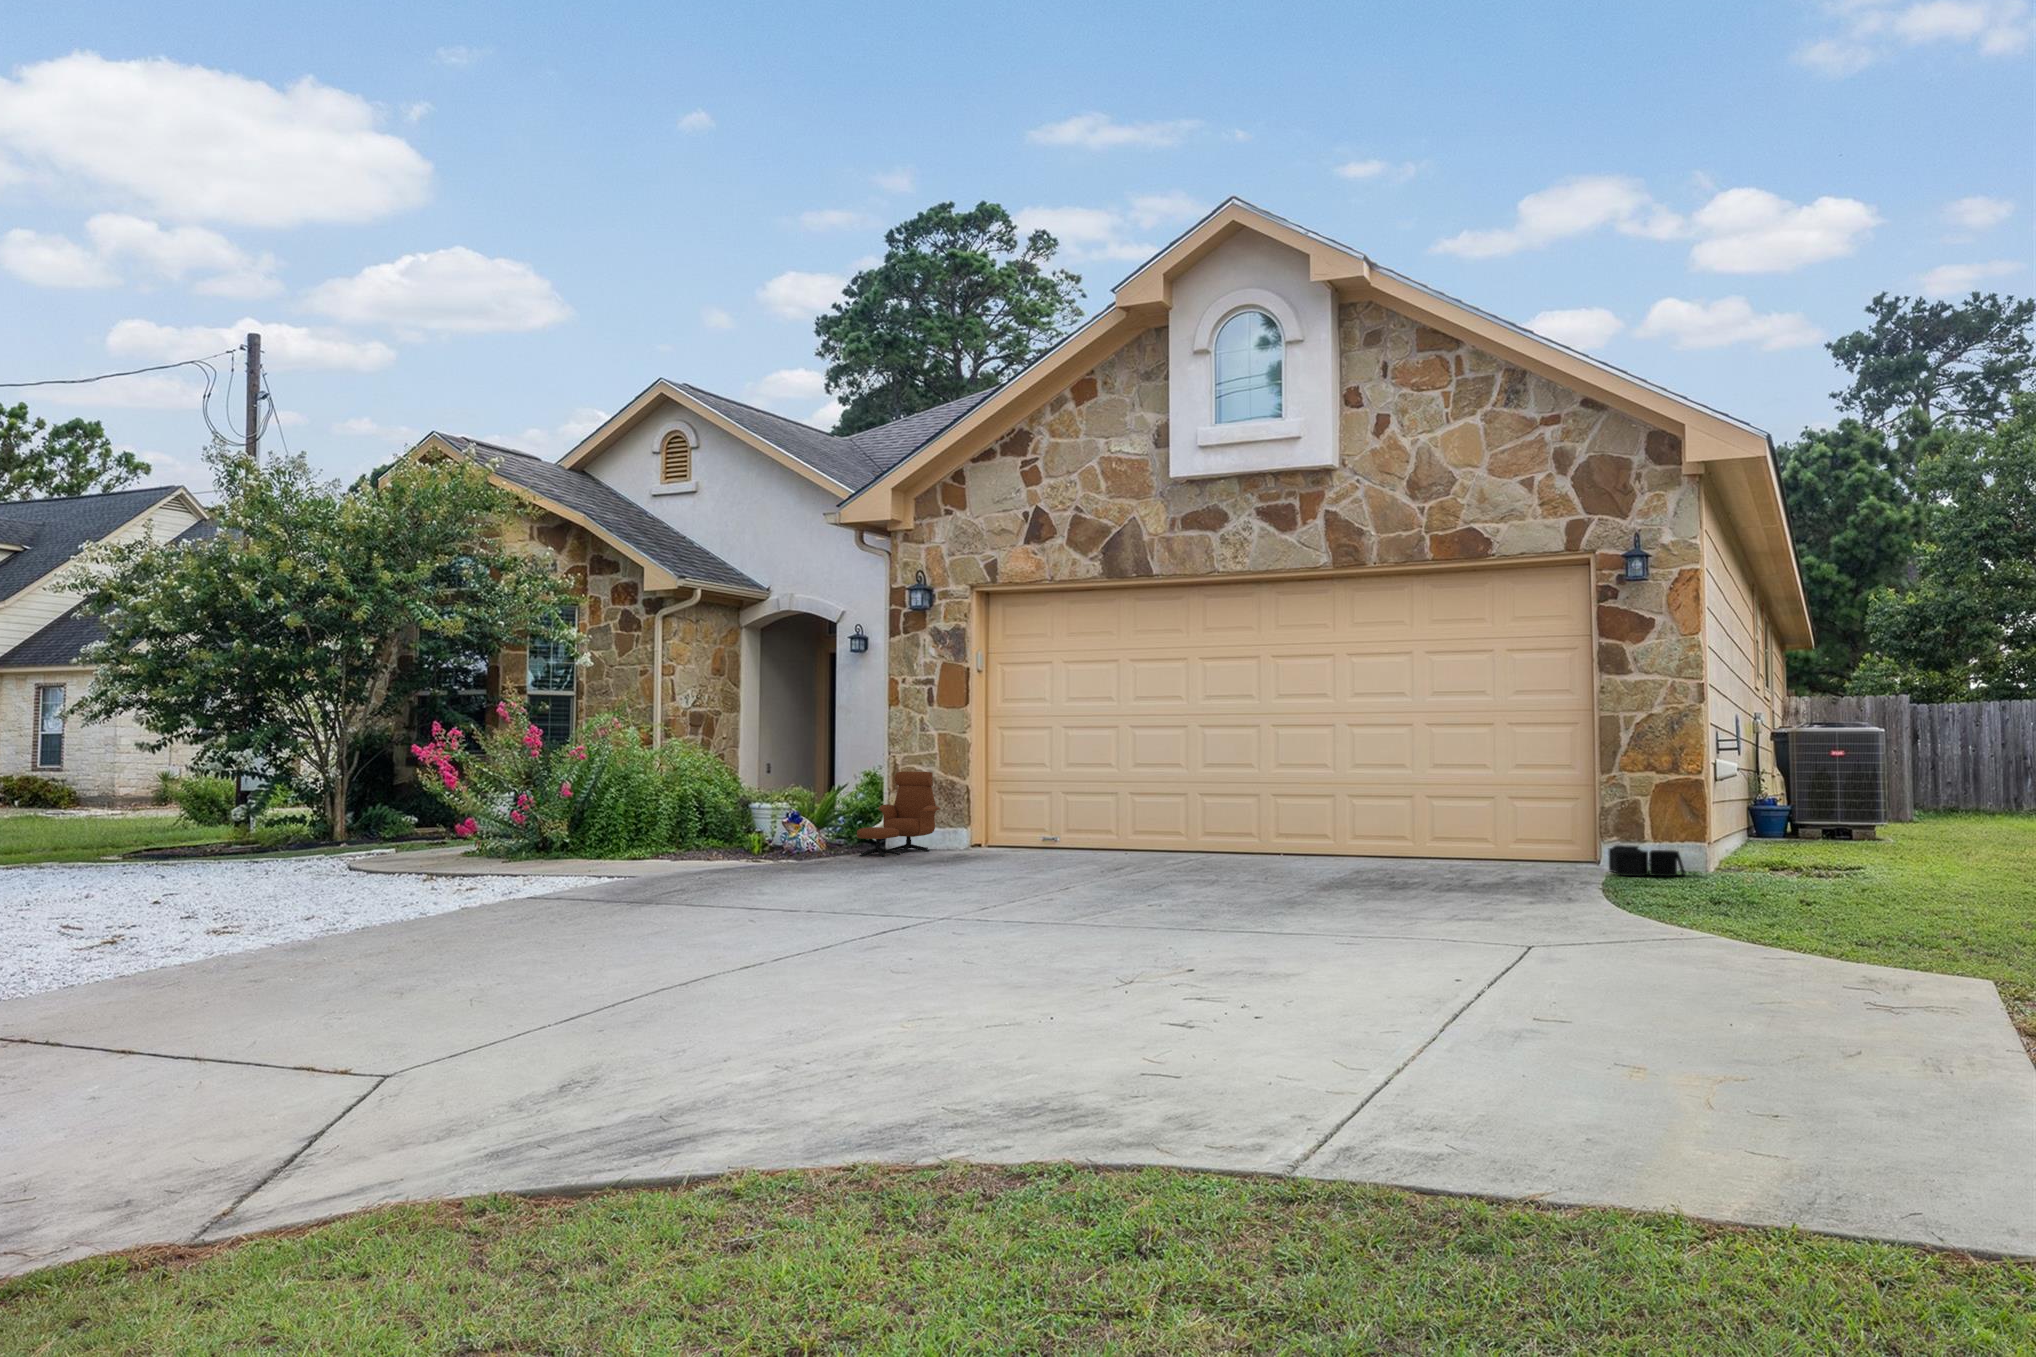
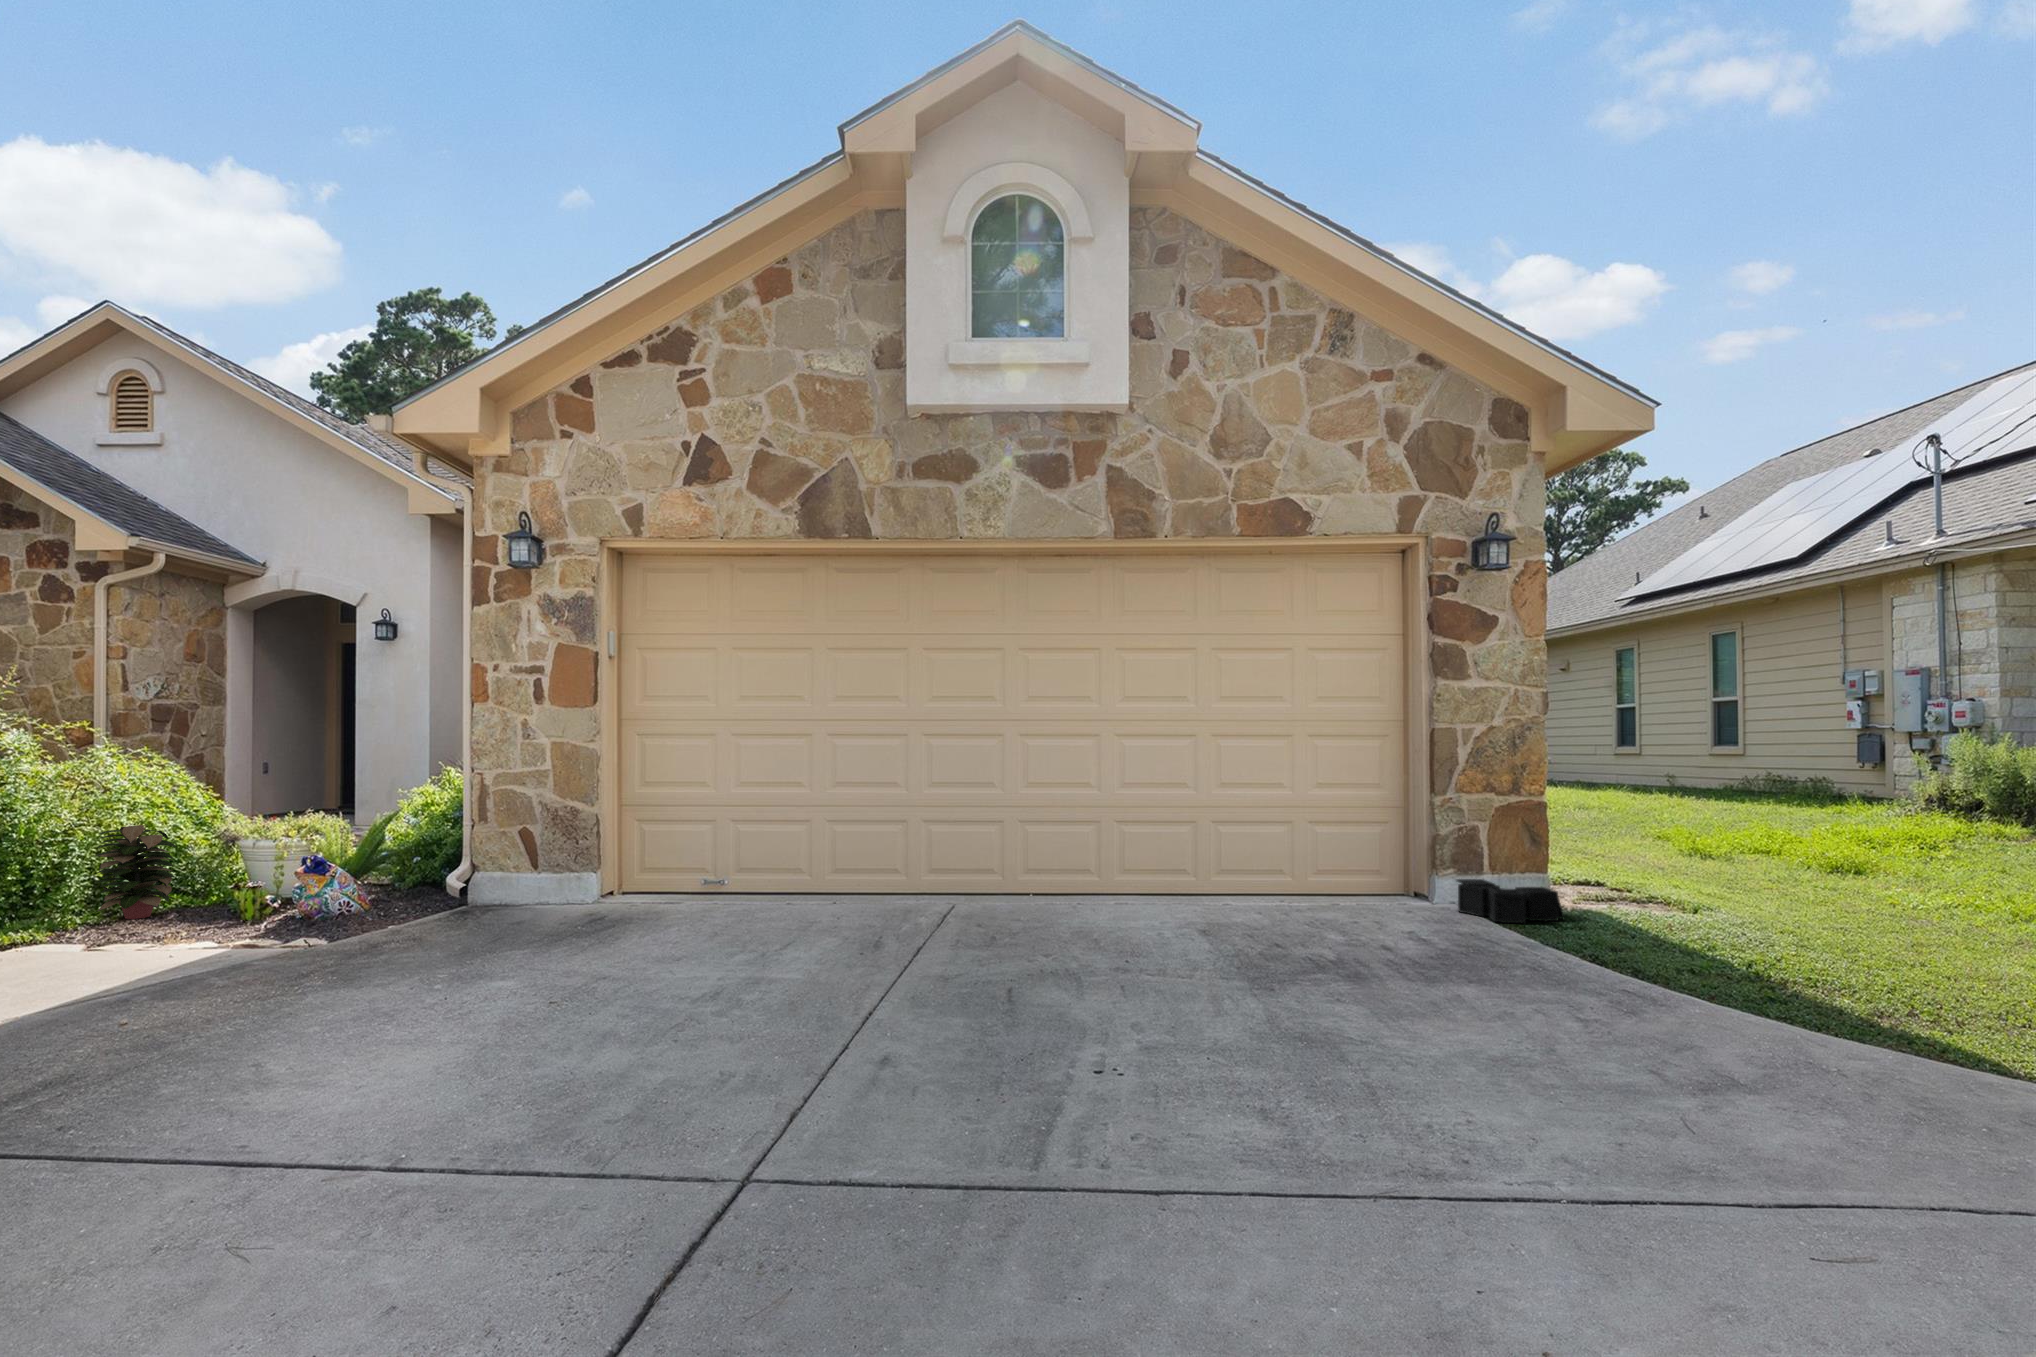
lounge chair: present [857,771,940,857] -> none [415,797,549,934]
decorative plant: none [681,787,723,847] -> present [96,825,176,919]

